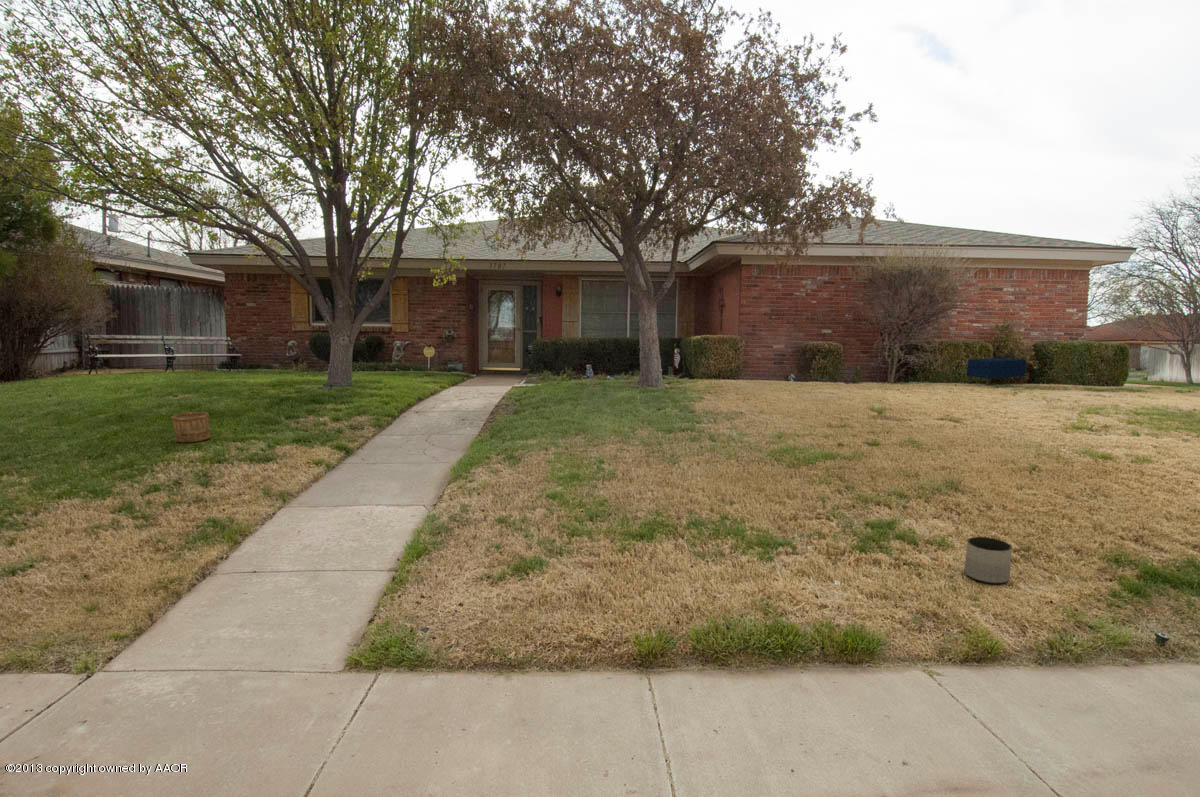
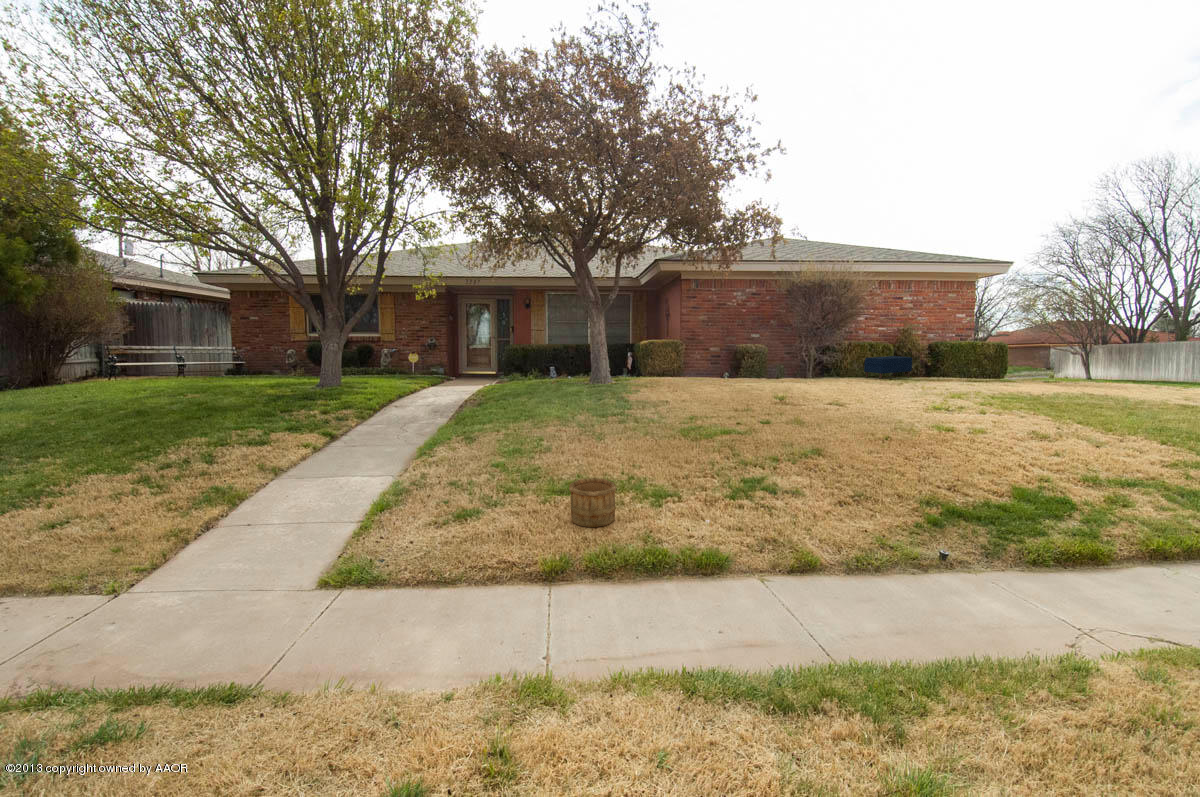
wooden bucket: present [171,412,210,443] -> present [569,478,616,527]
planter: present [965,537,1012,584] -> none [807,485,840,519]

